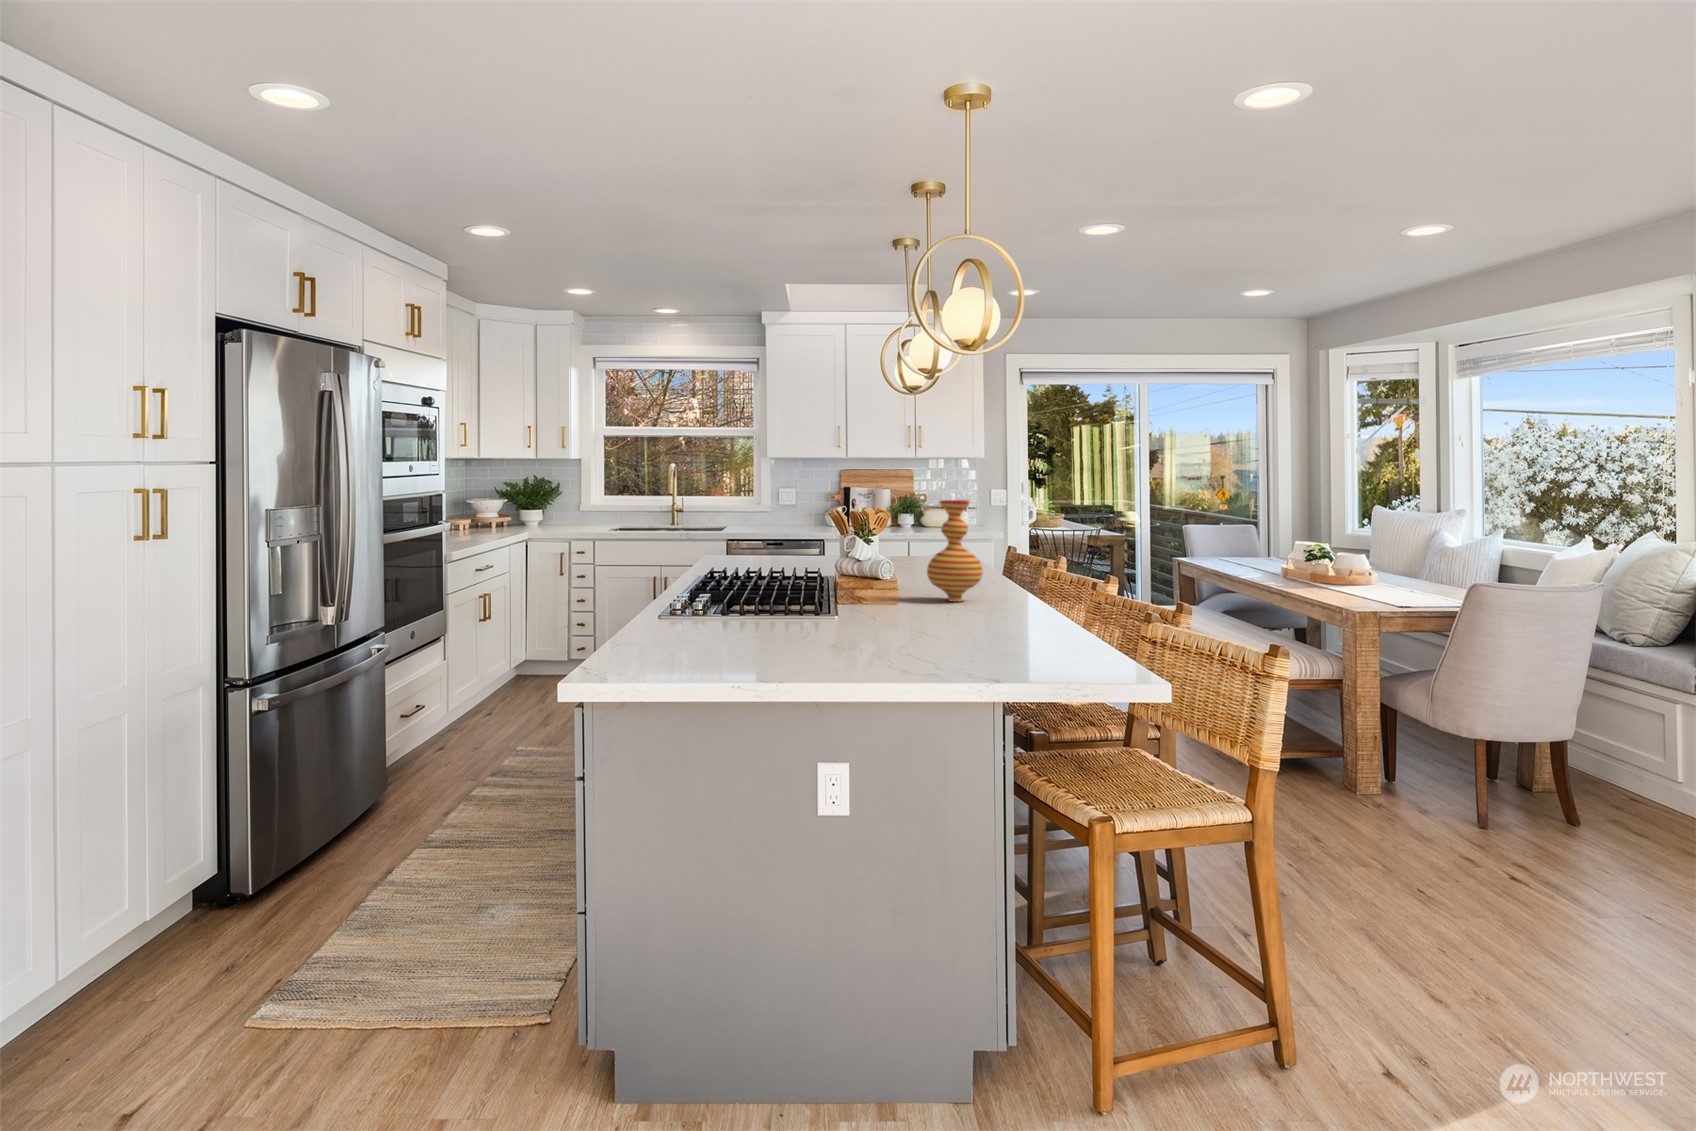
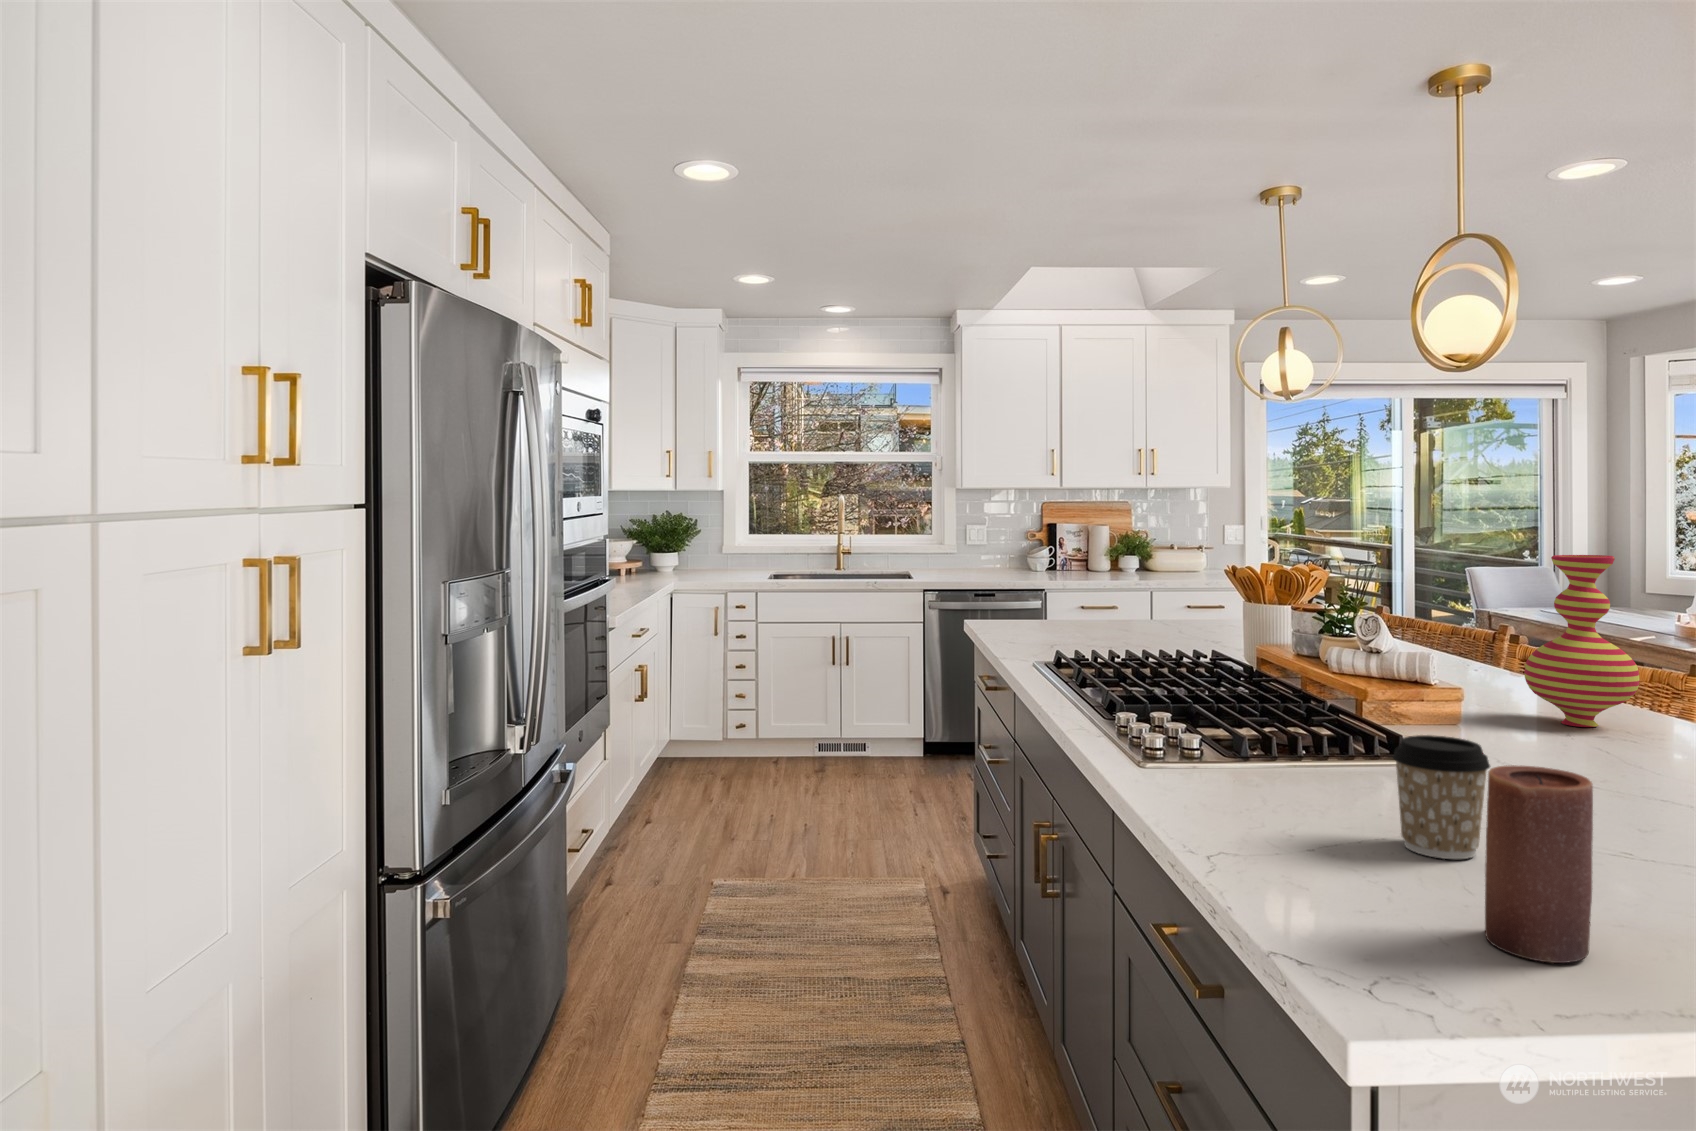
candle: none [649,576,689,652] -> present [1485,765,1593,963]
coffee cup: none [693,579,734,634] -> present [1393,735,1490,859]

